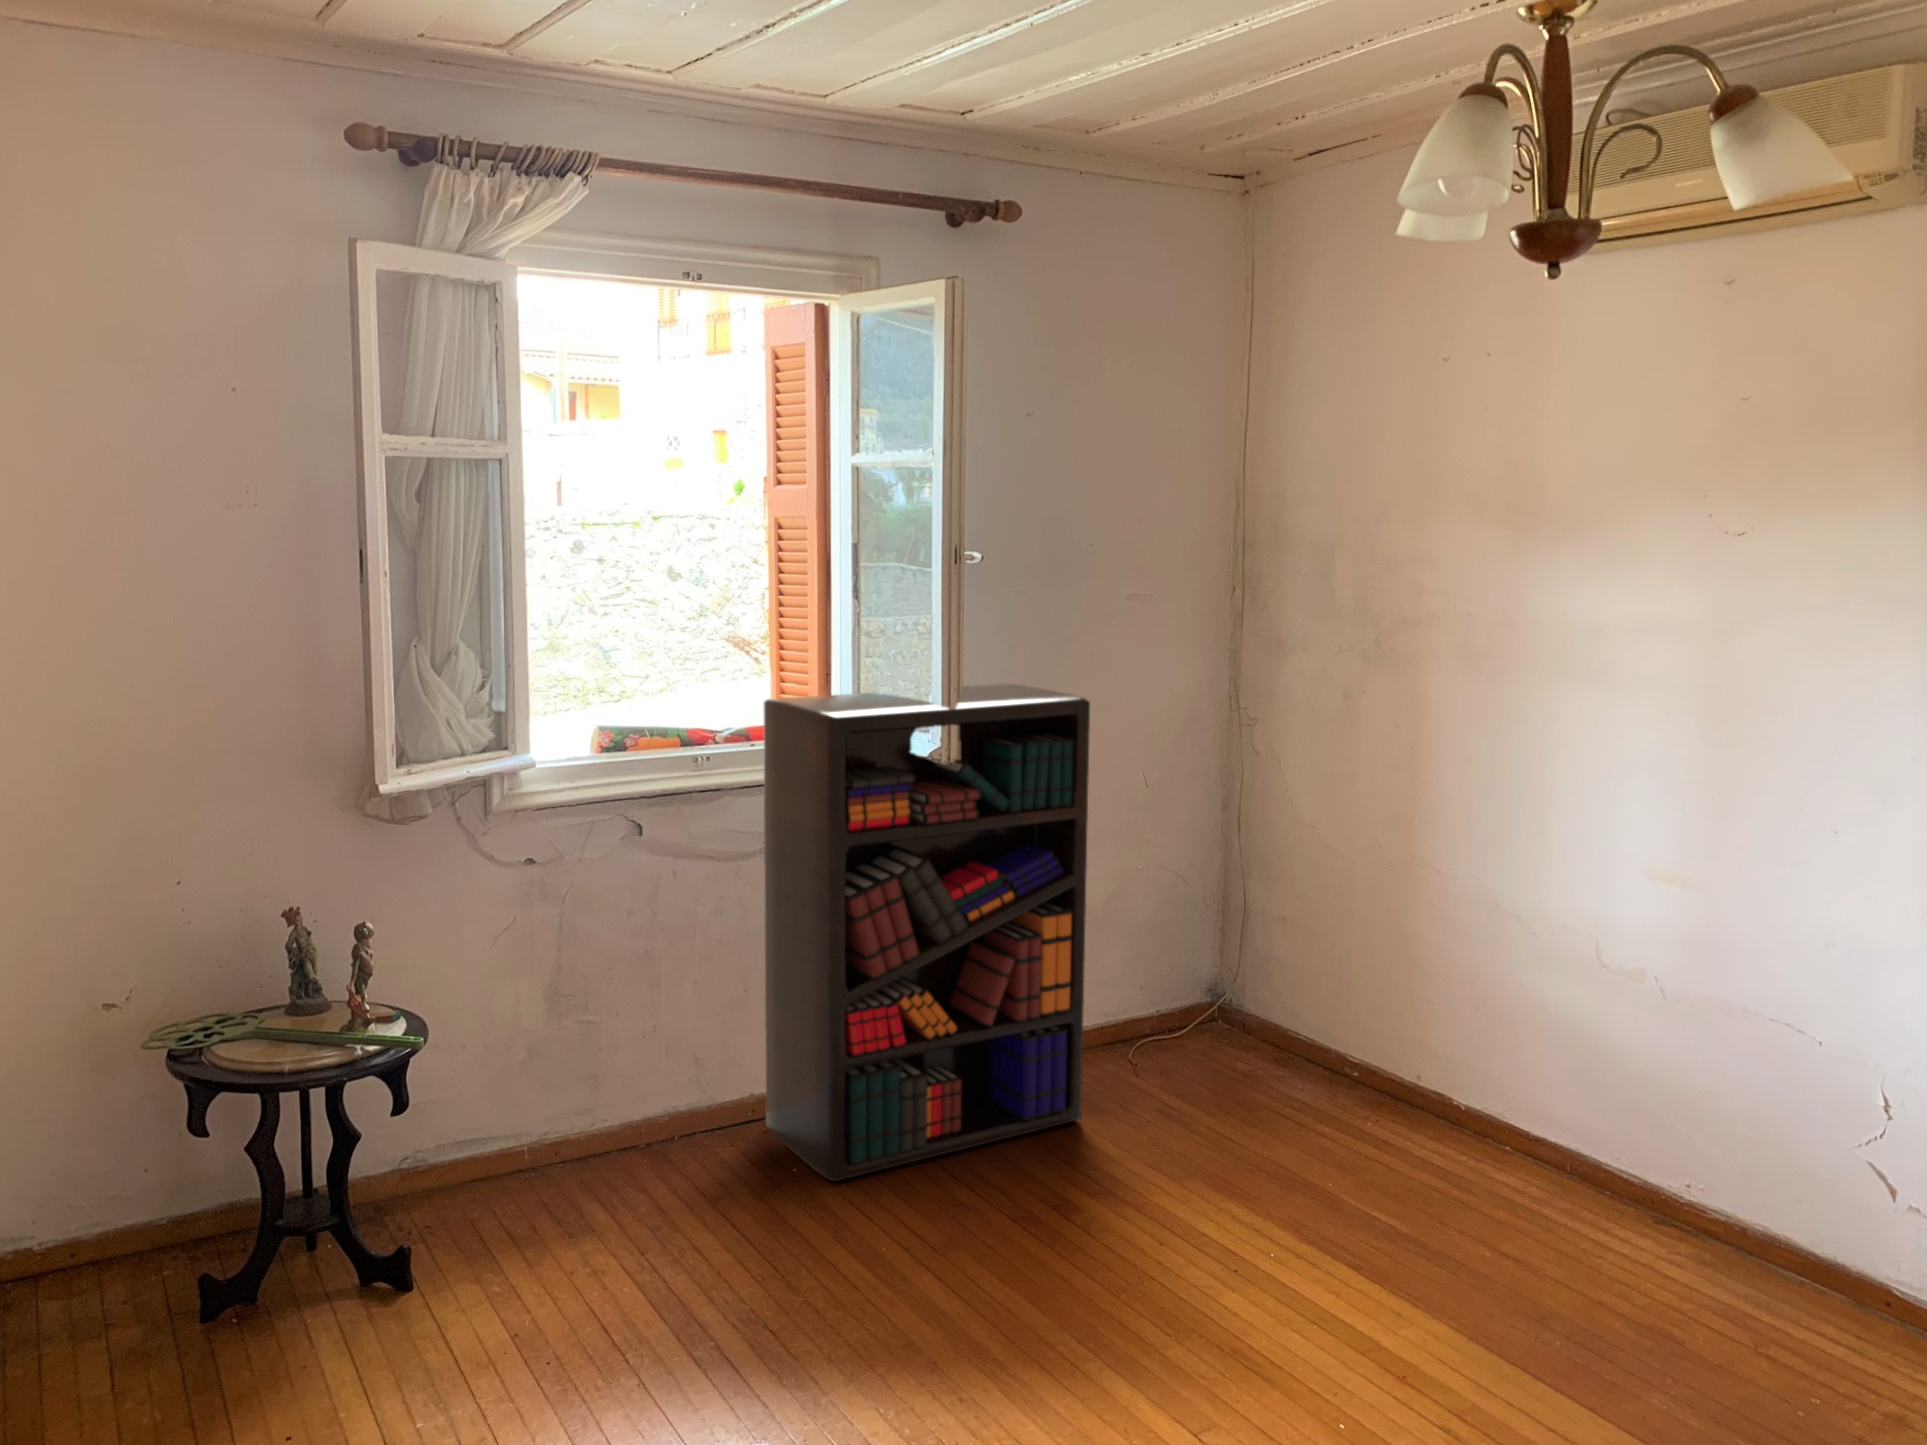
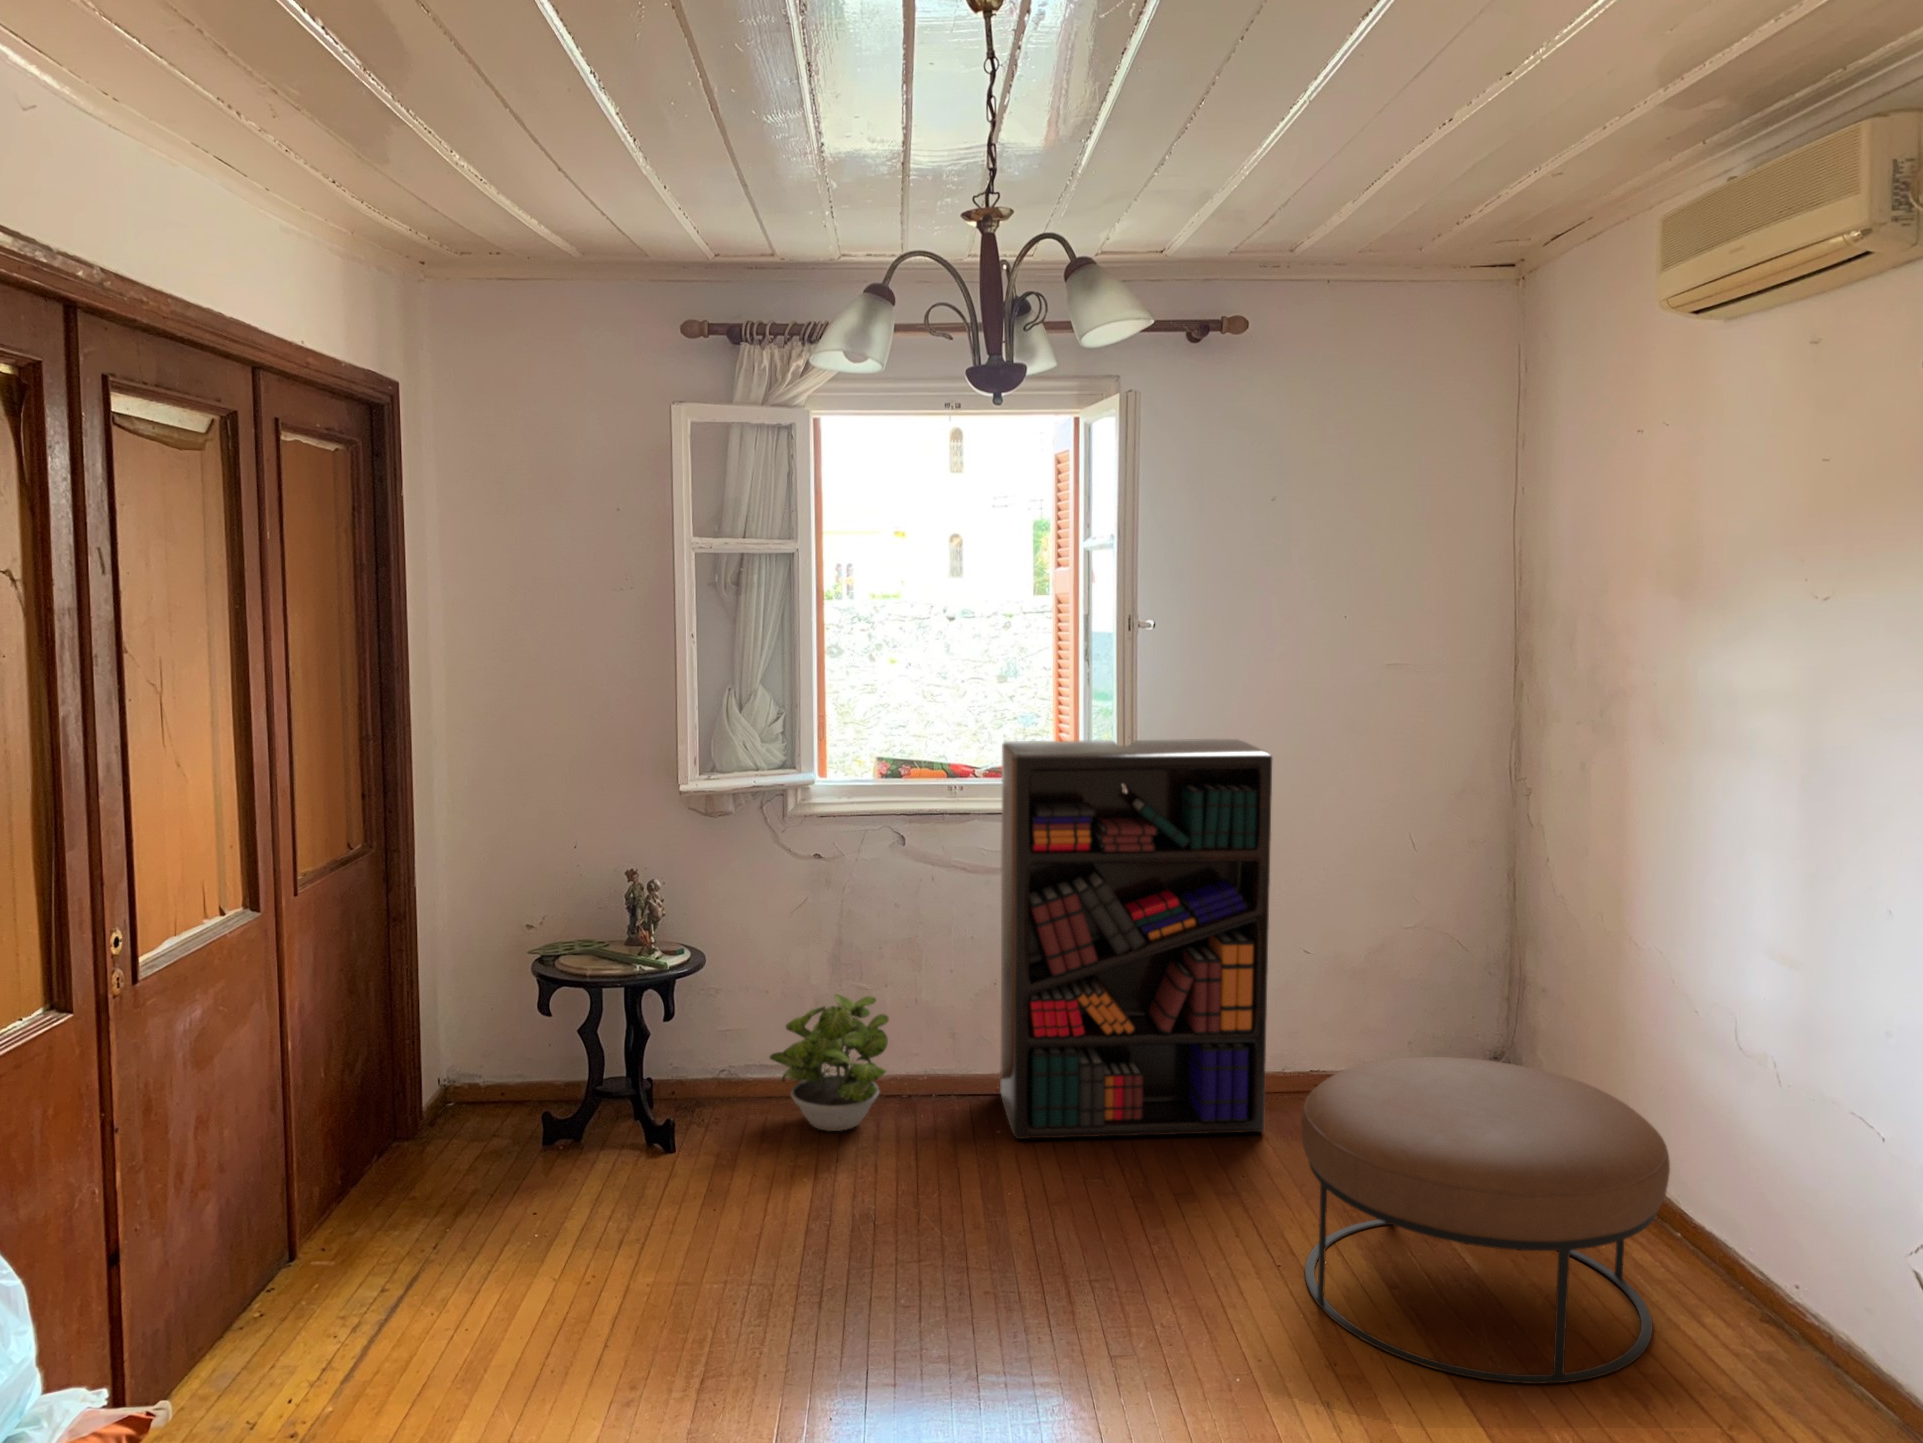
ottoman: none [1236,1008,1625,1354] -> present [1301,1057,1670,1384]
potted plant: none [522,1035,677,1219] -> present [770,994,889,1131]

